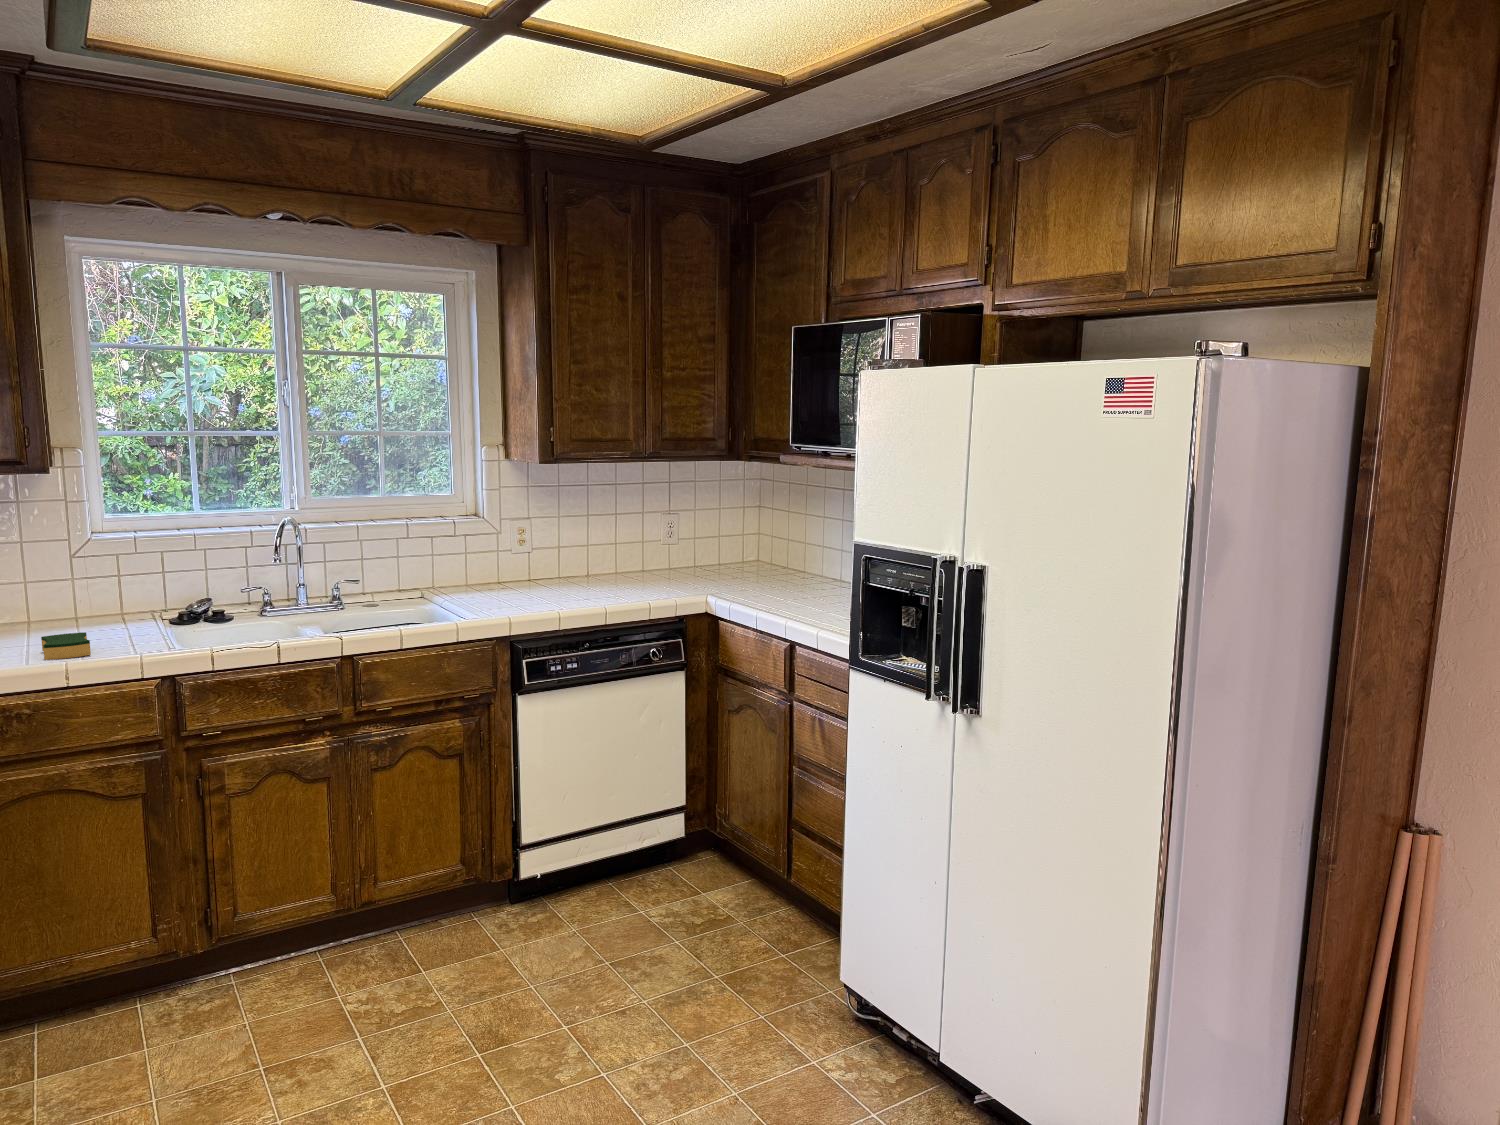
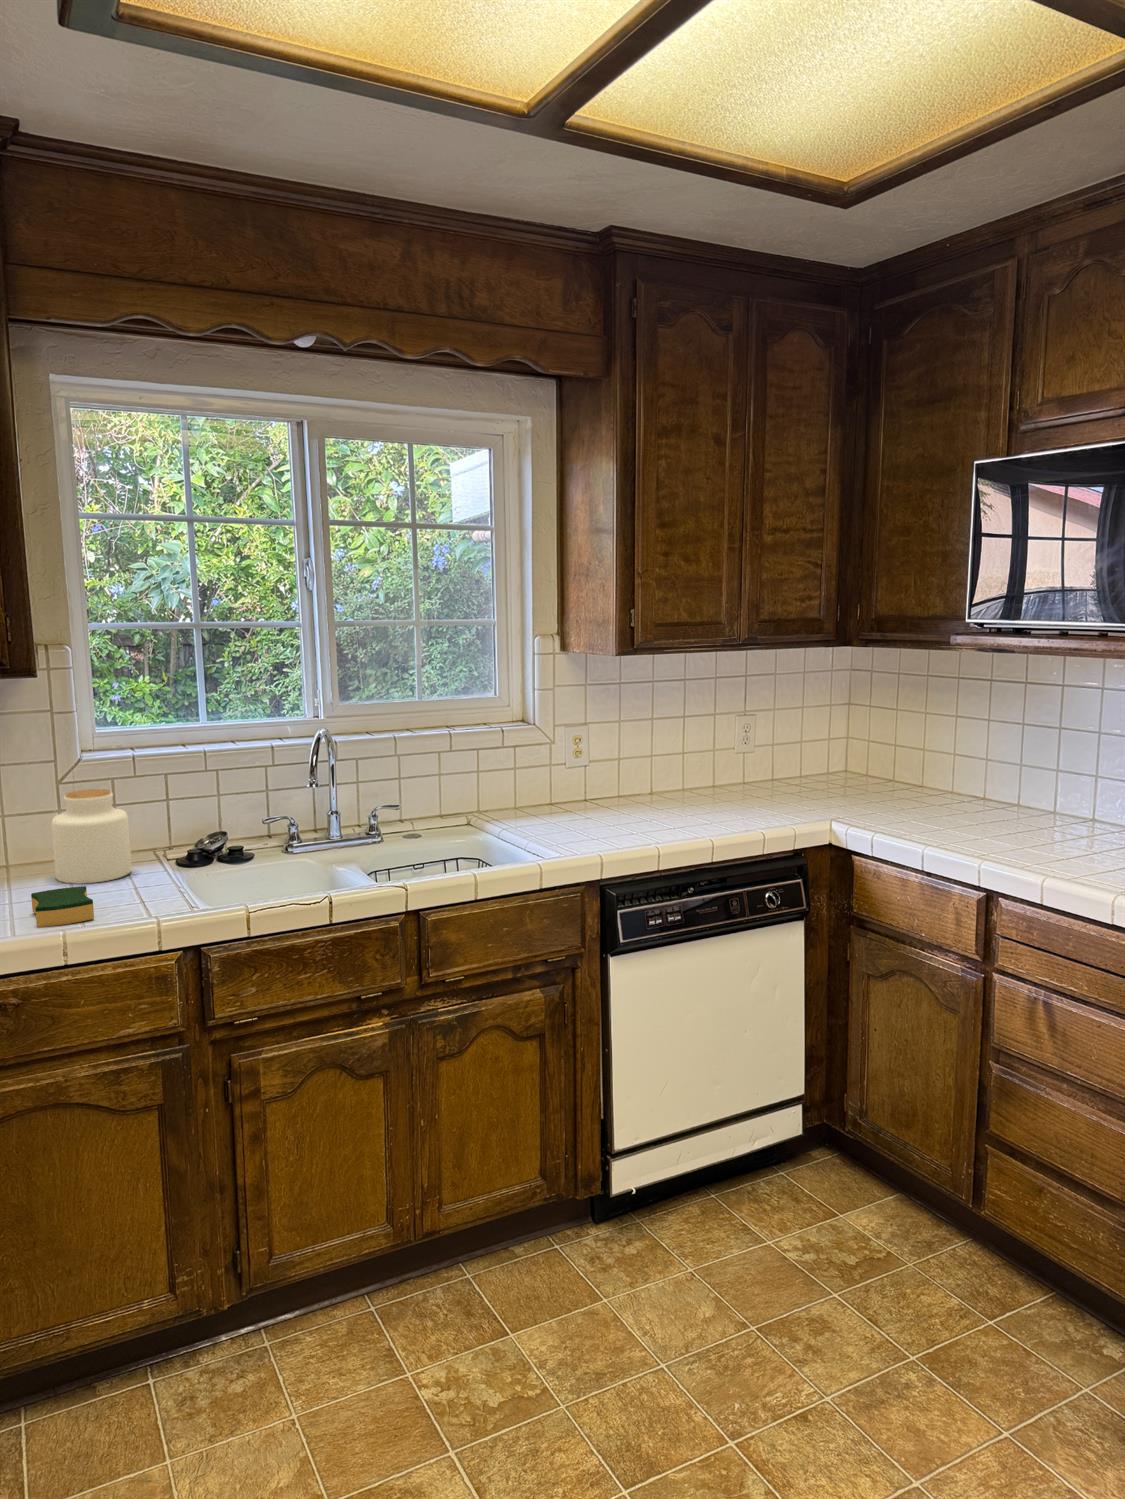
jar: none [62,562,129,634] -> present [52,789,131,884]

